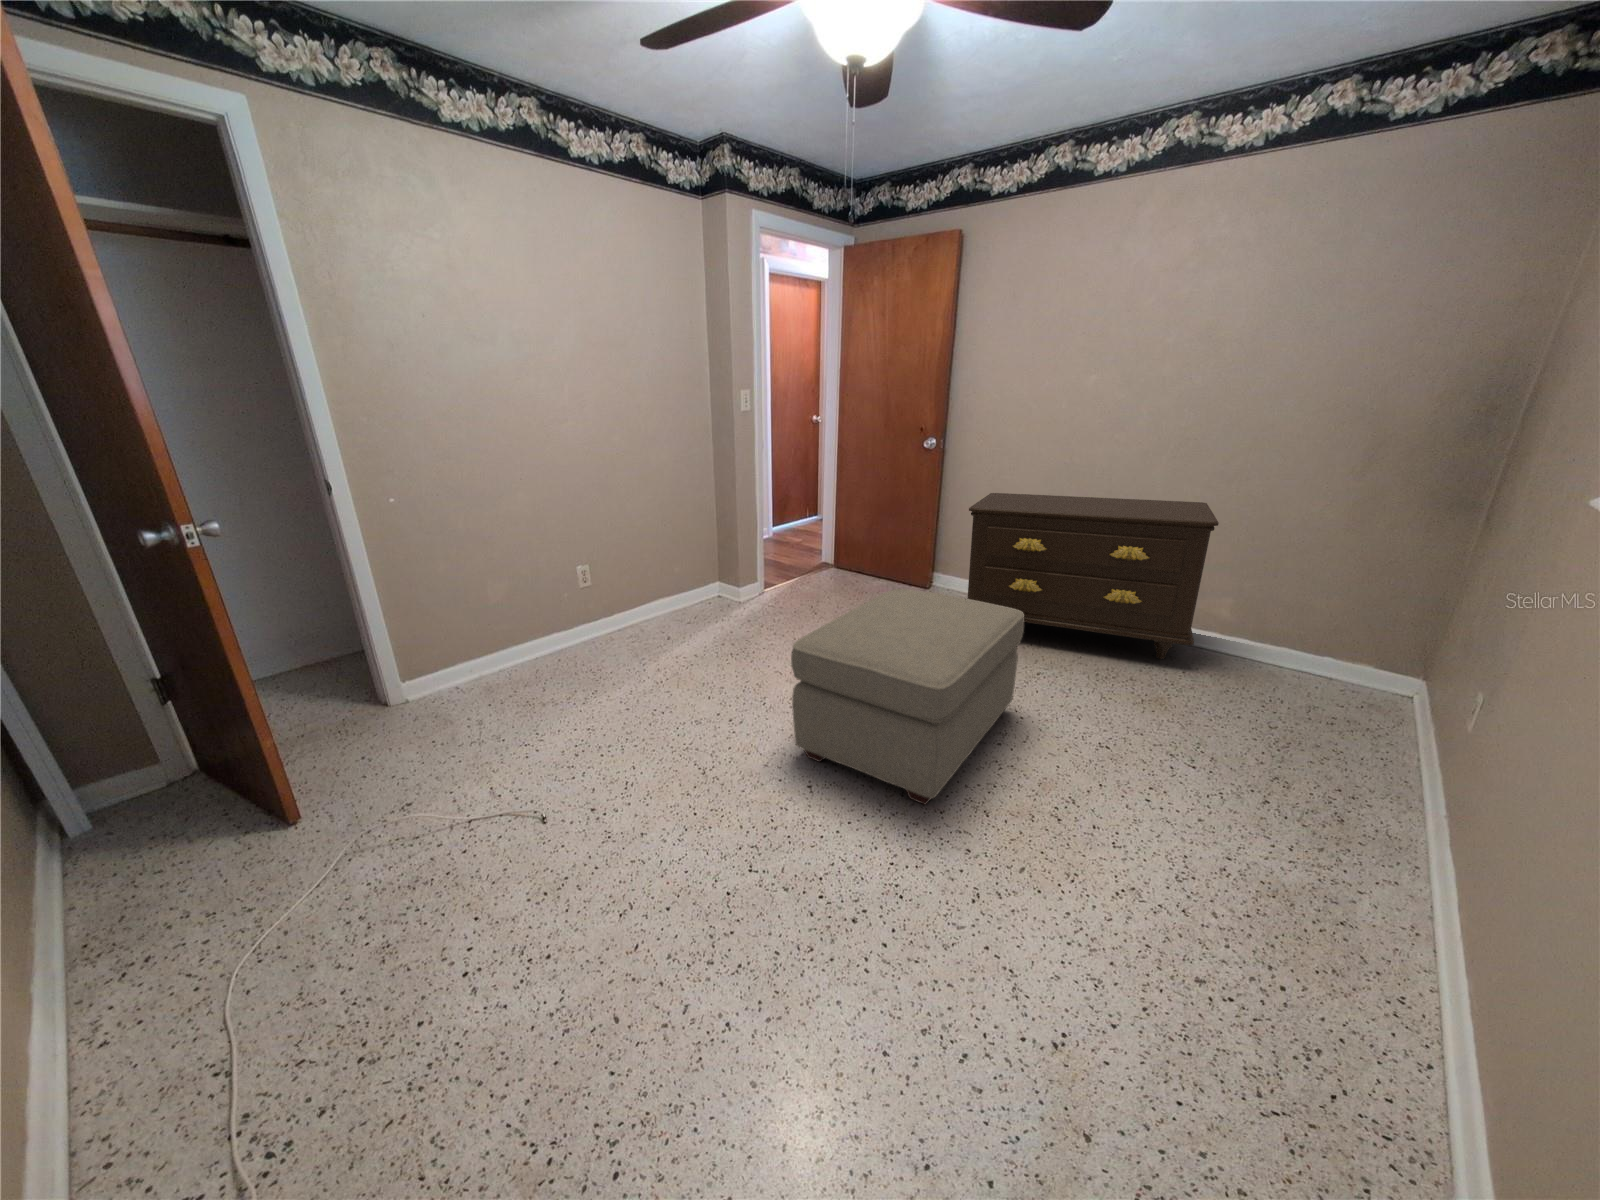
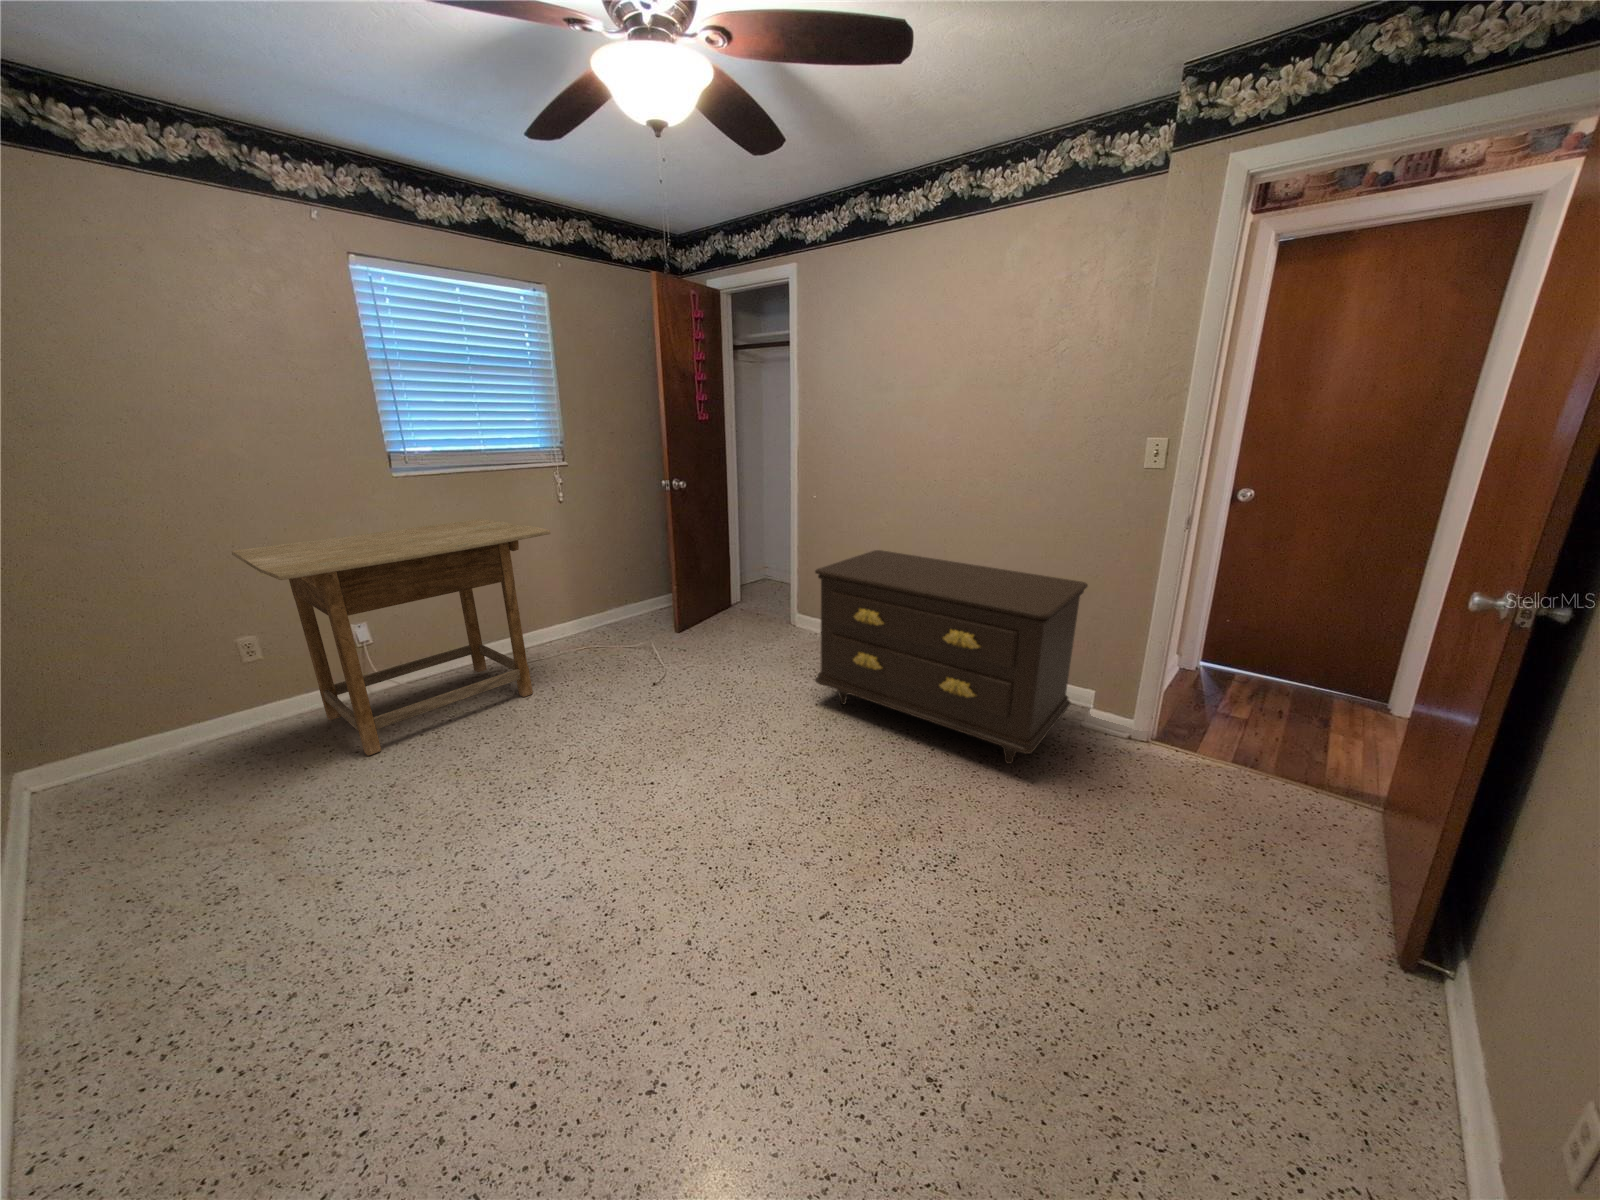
desk: none [413,482,710,714] -> present [232,519,550,756]
ottoman: present [791,589,1024,805] -> none [486,658,775,918]

